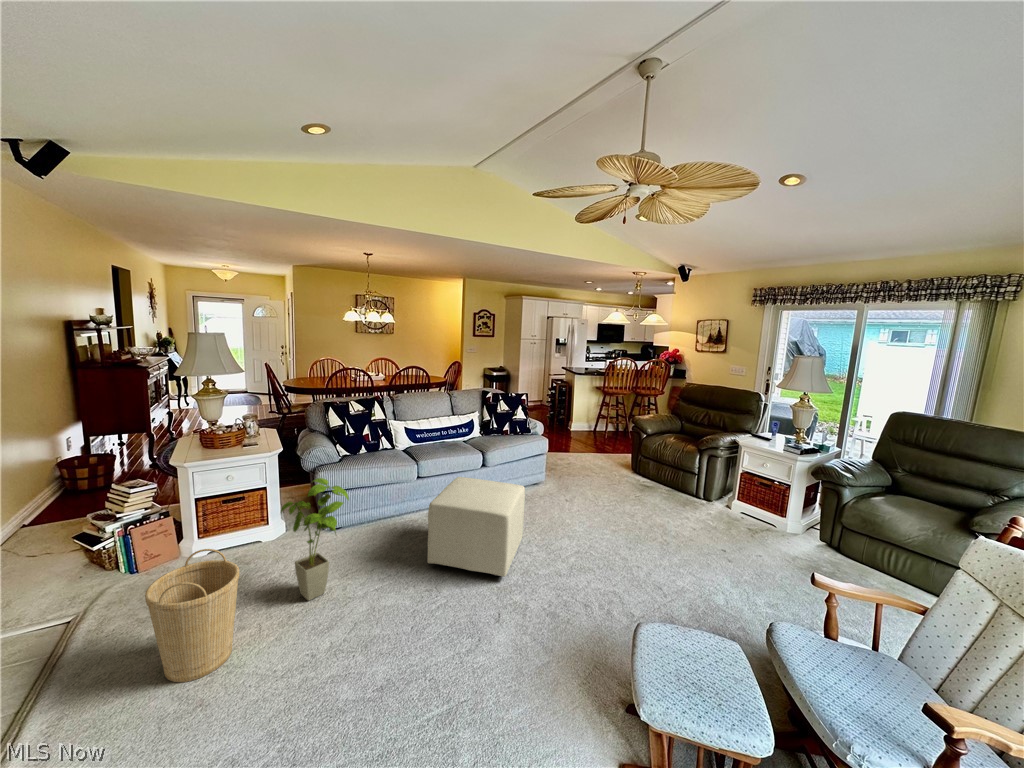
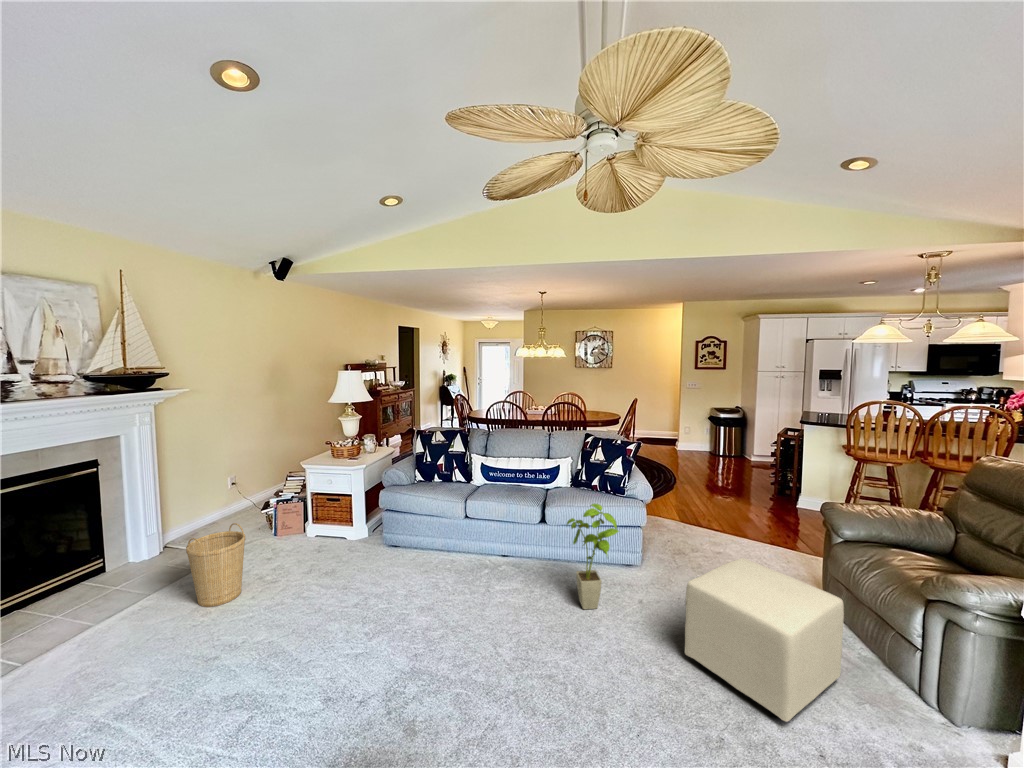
ottoman: present [427,477,525,577] -> present [685,558,844,722]
house plant: present [281,478,349,600] -> present [567,504,619,609]

